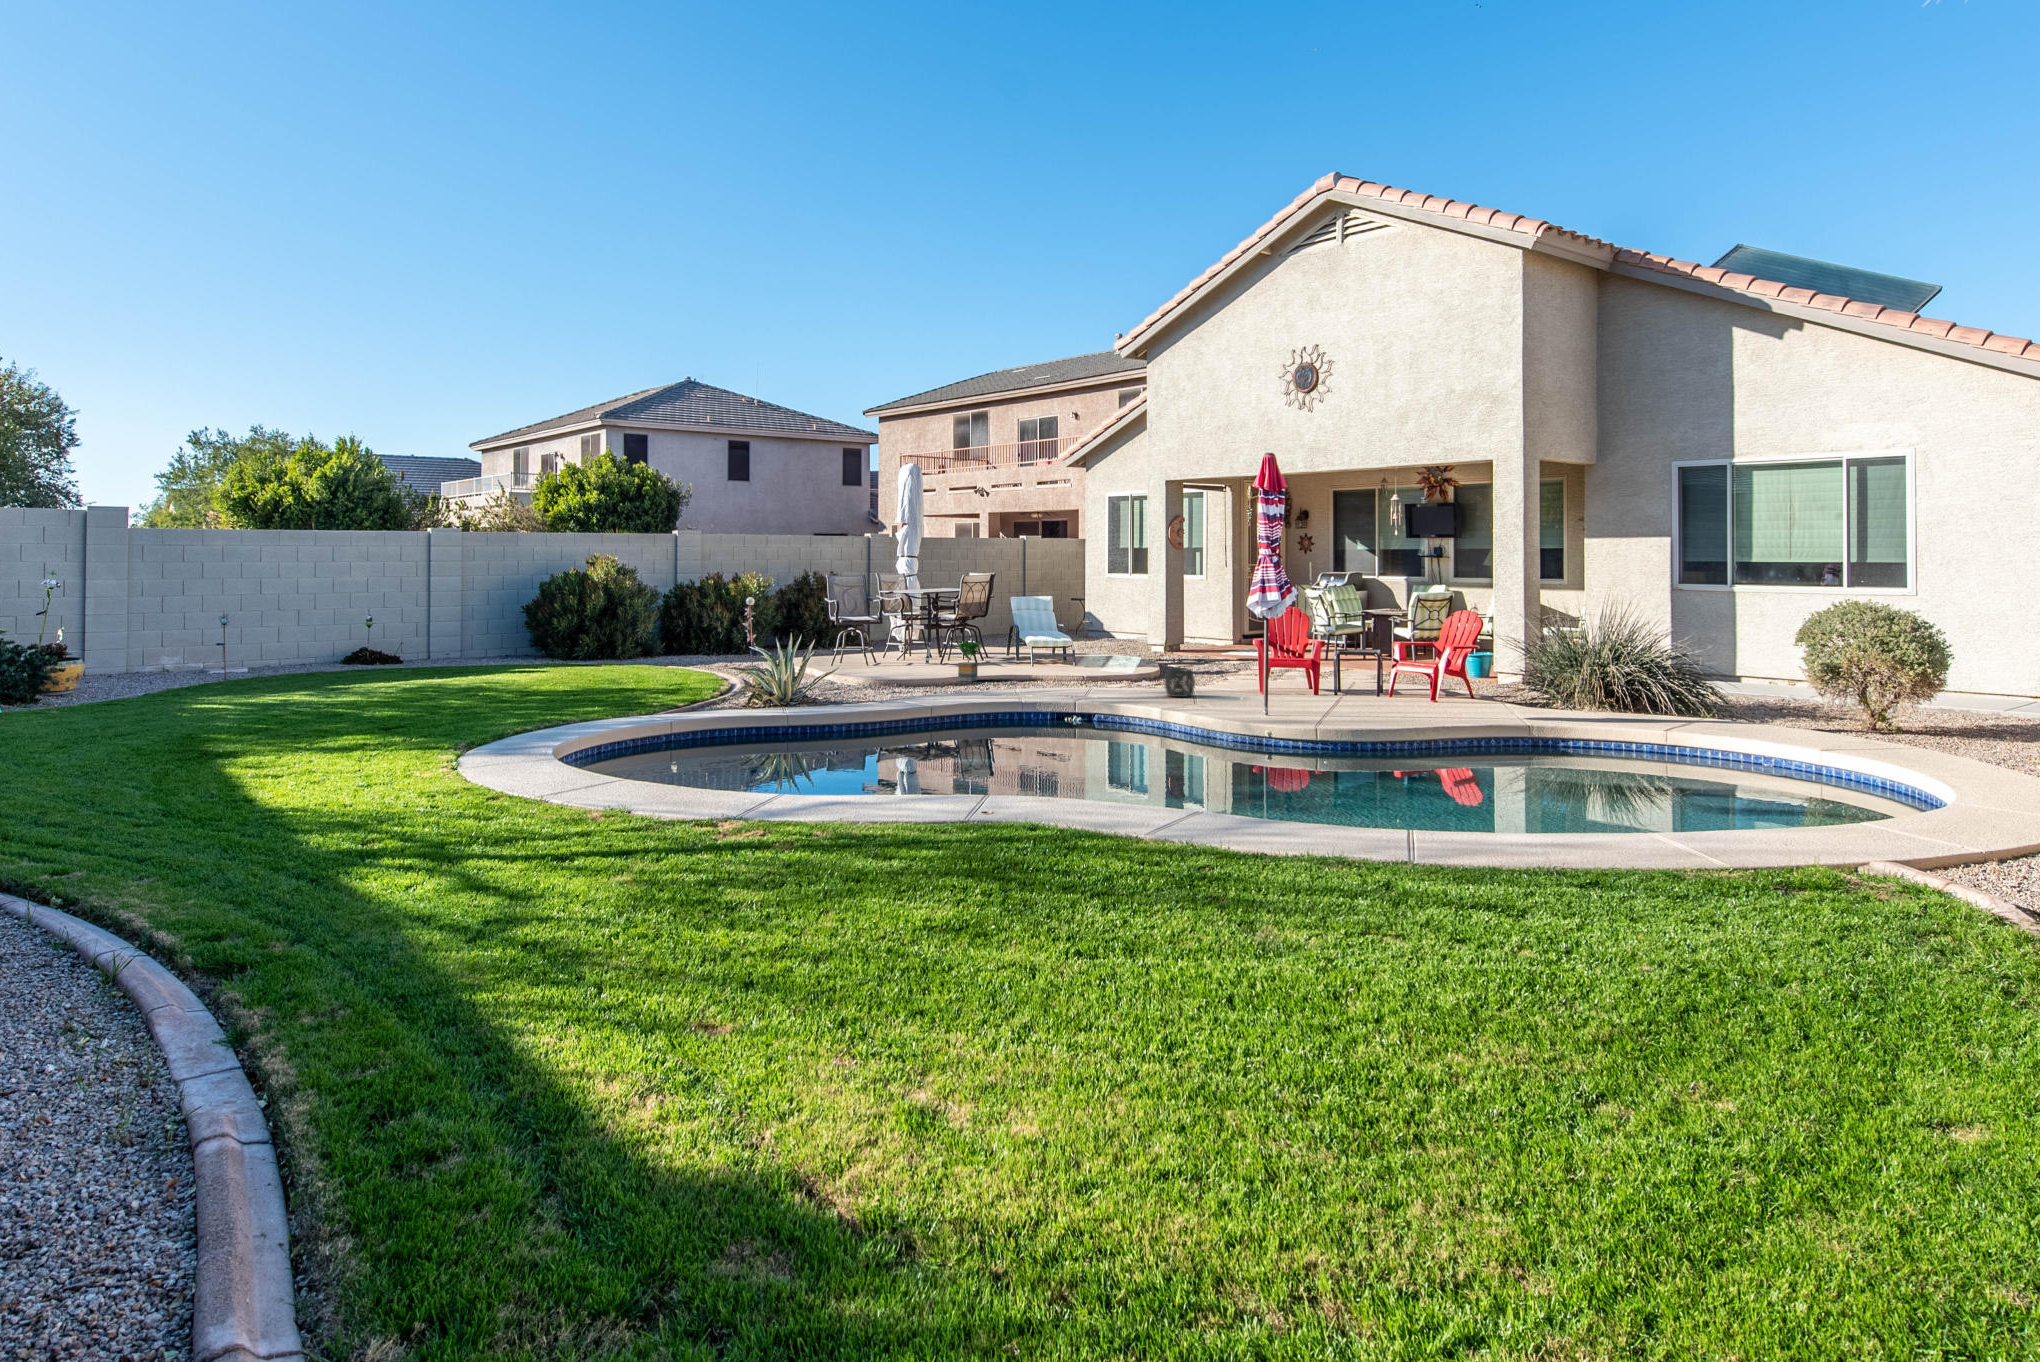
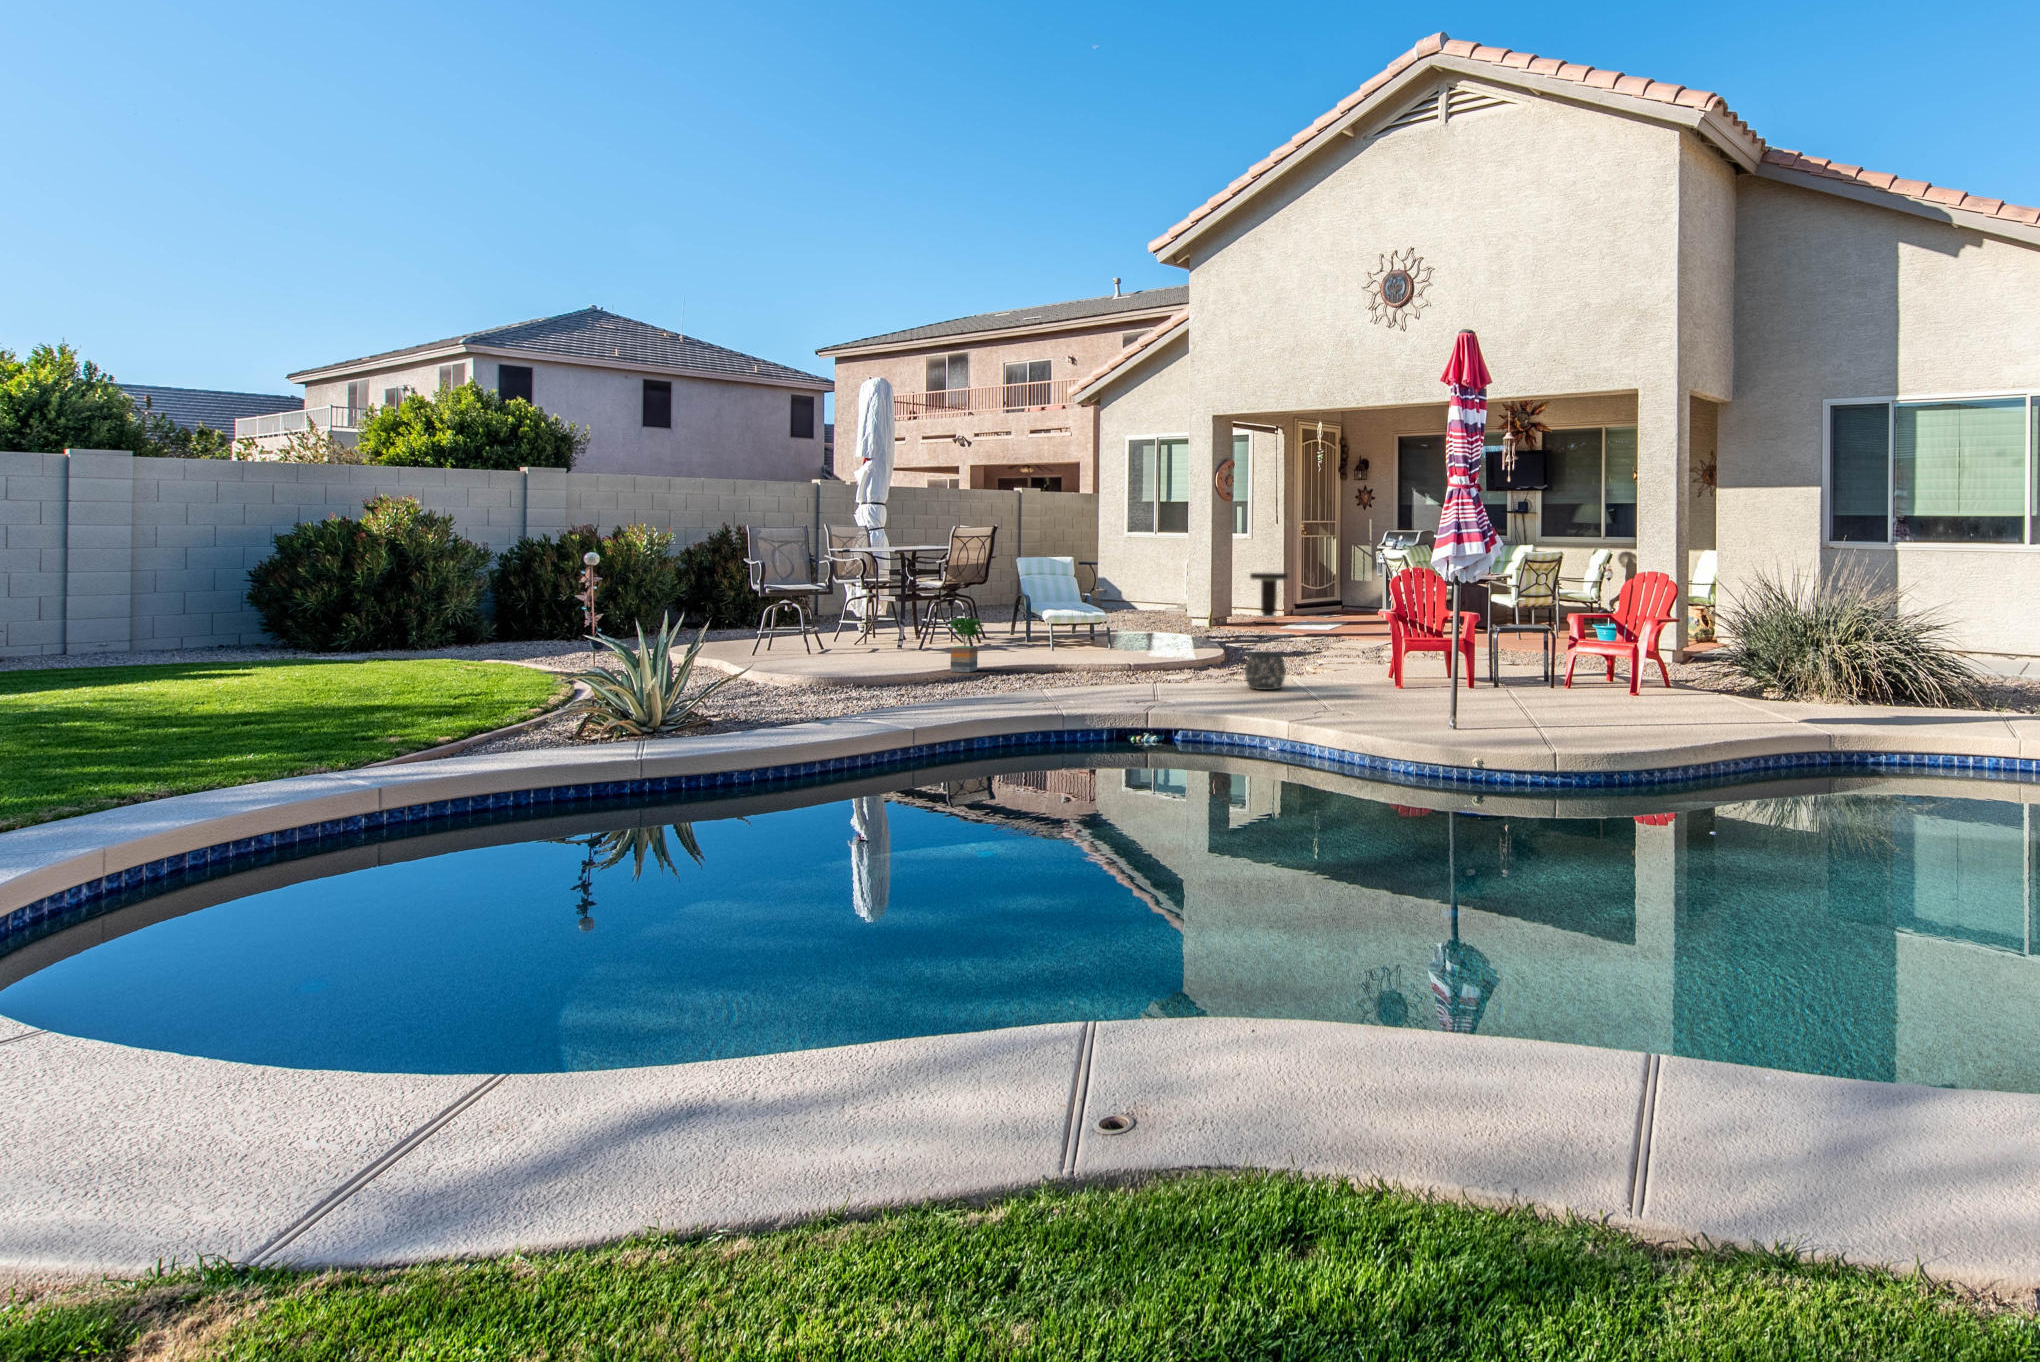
side table: none [1203,608,1236,651] -> present [1250,573,1288,624]

